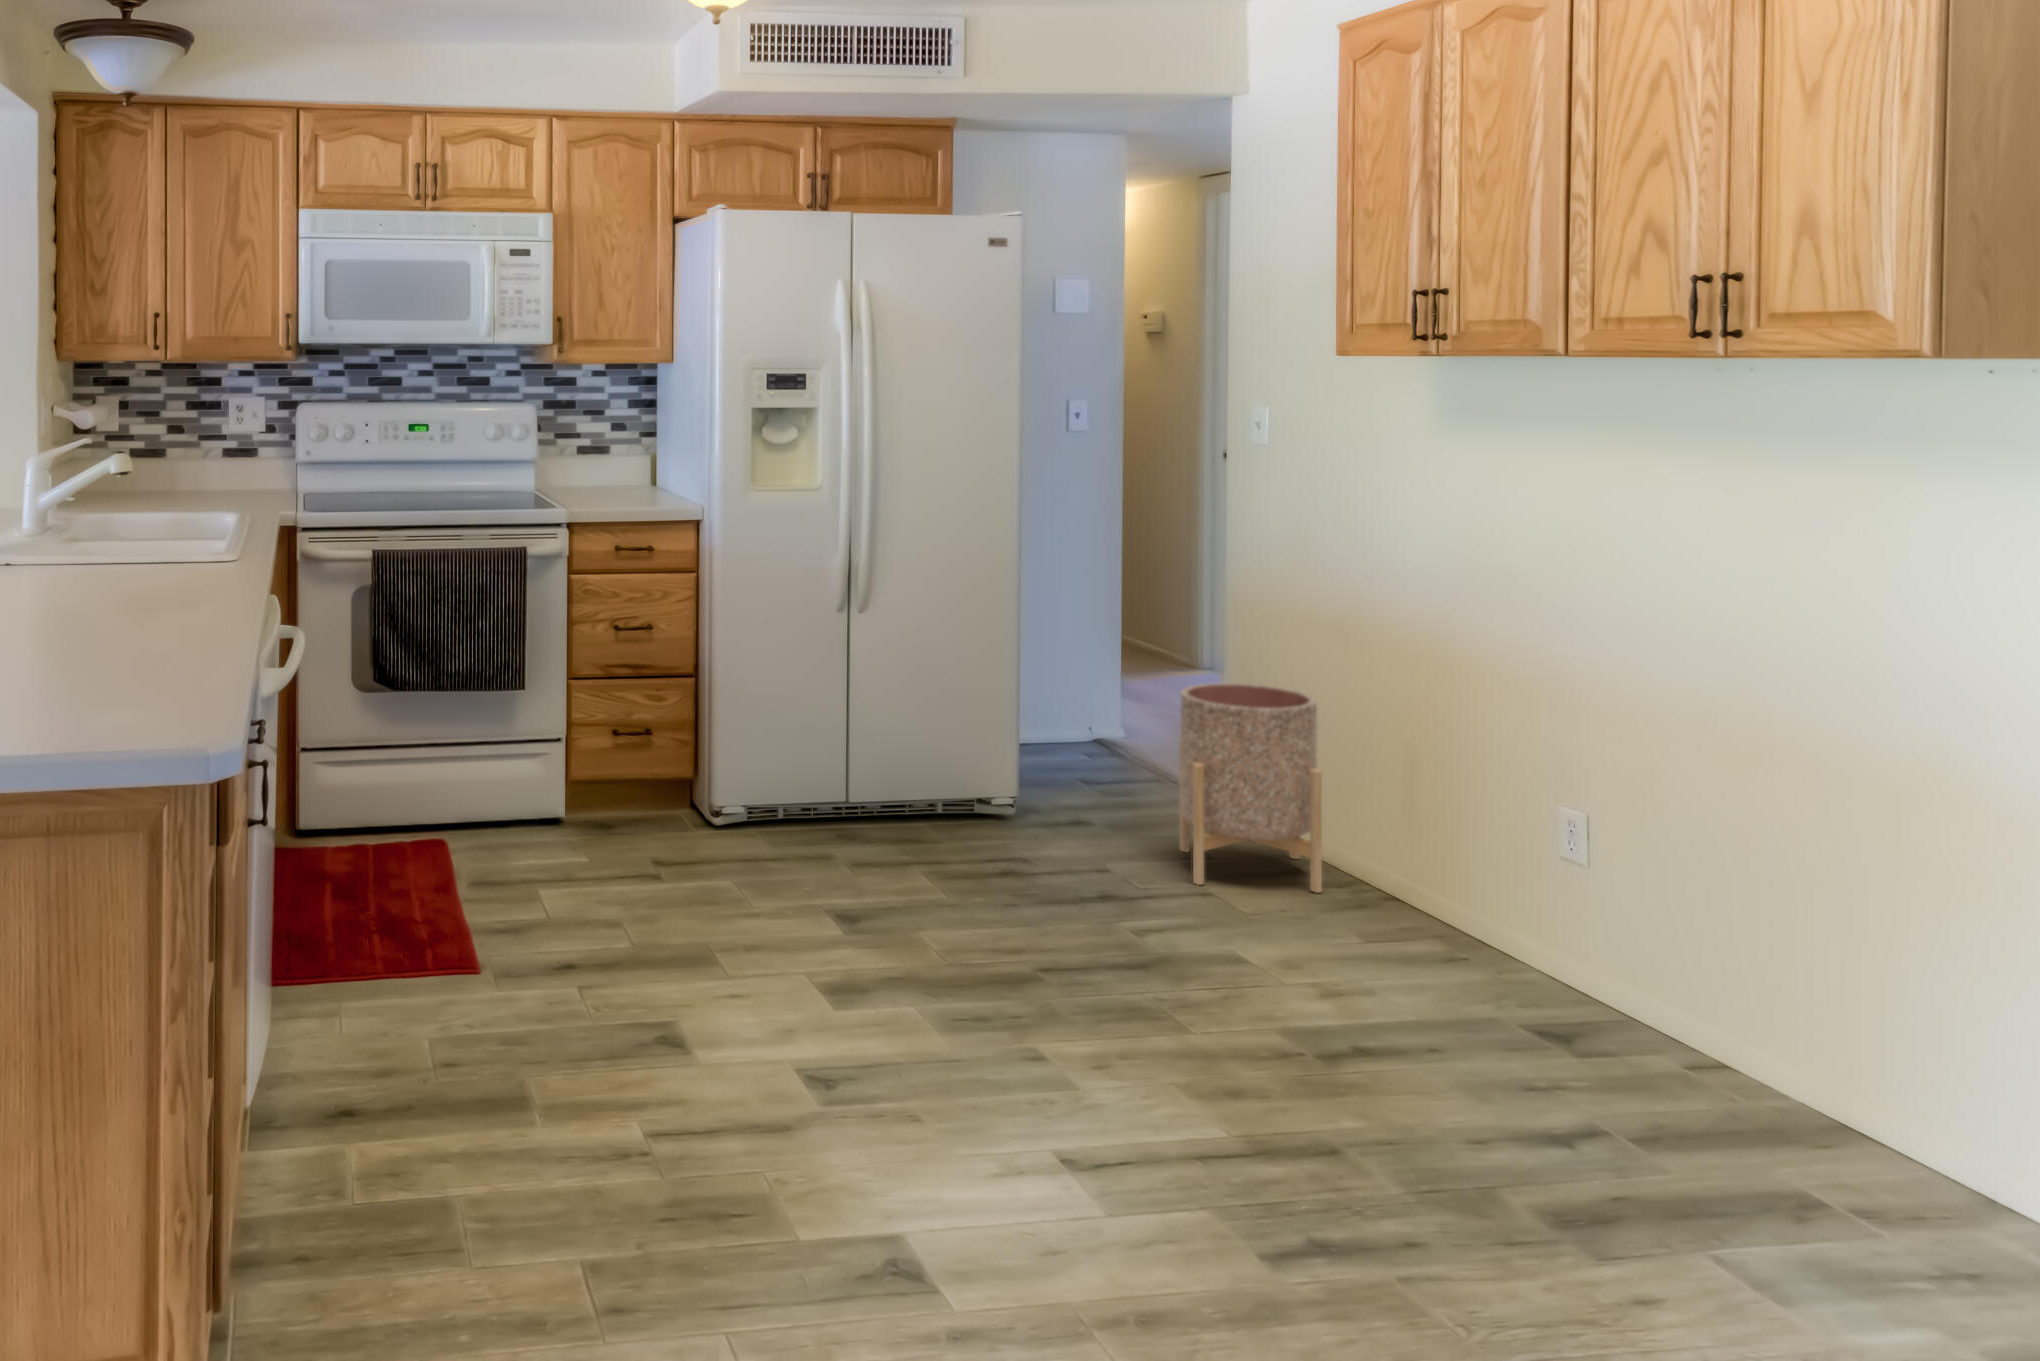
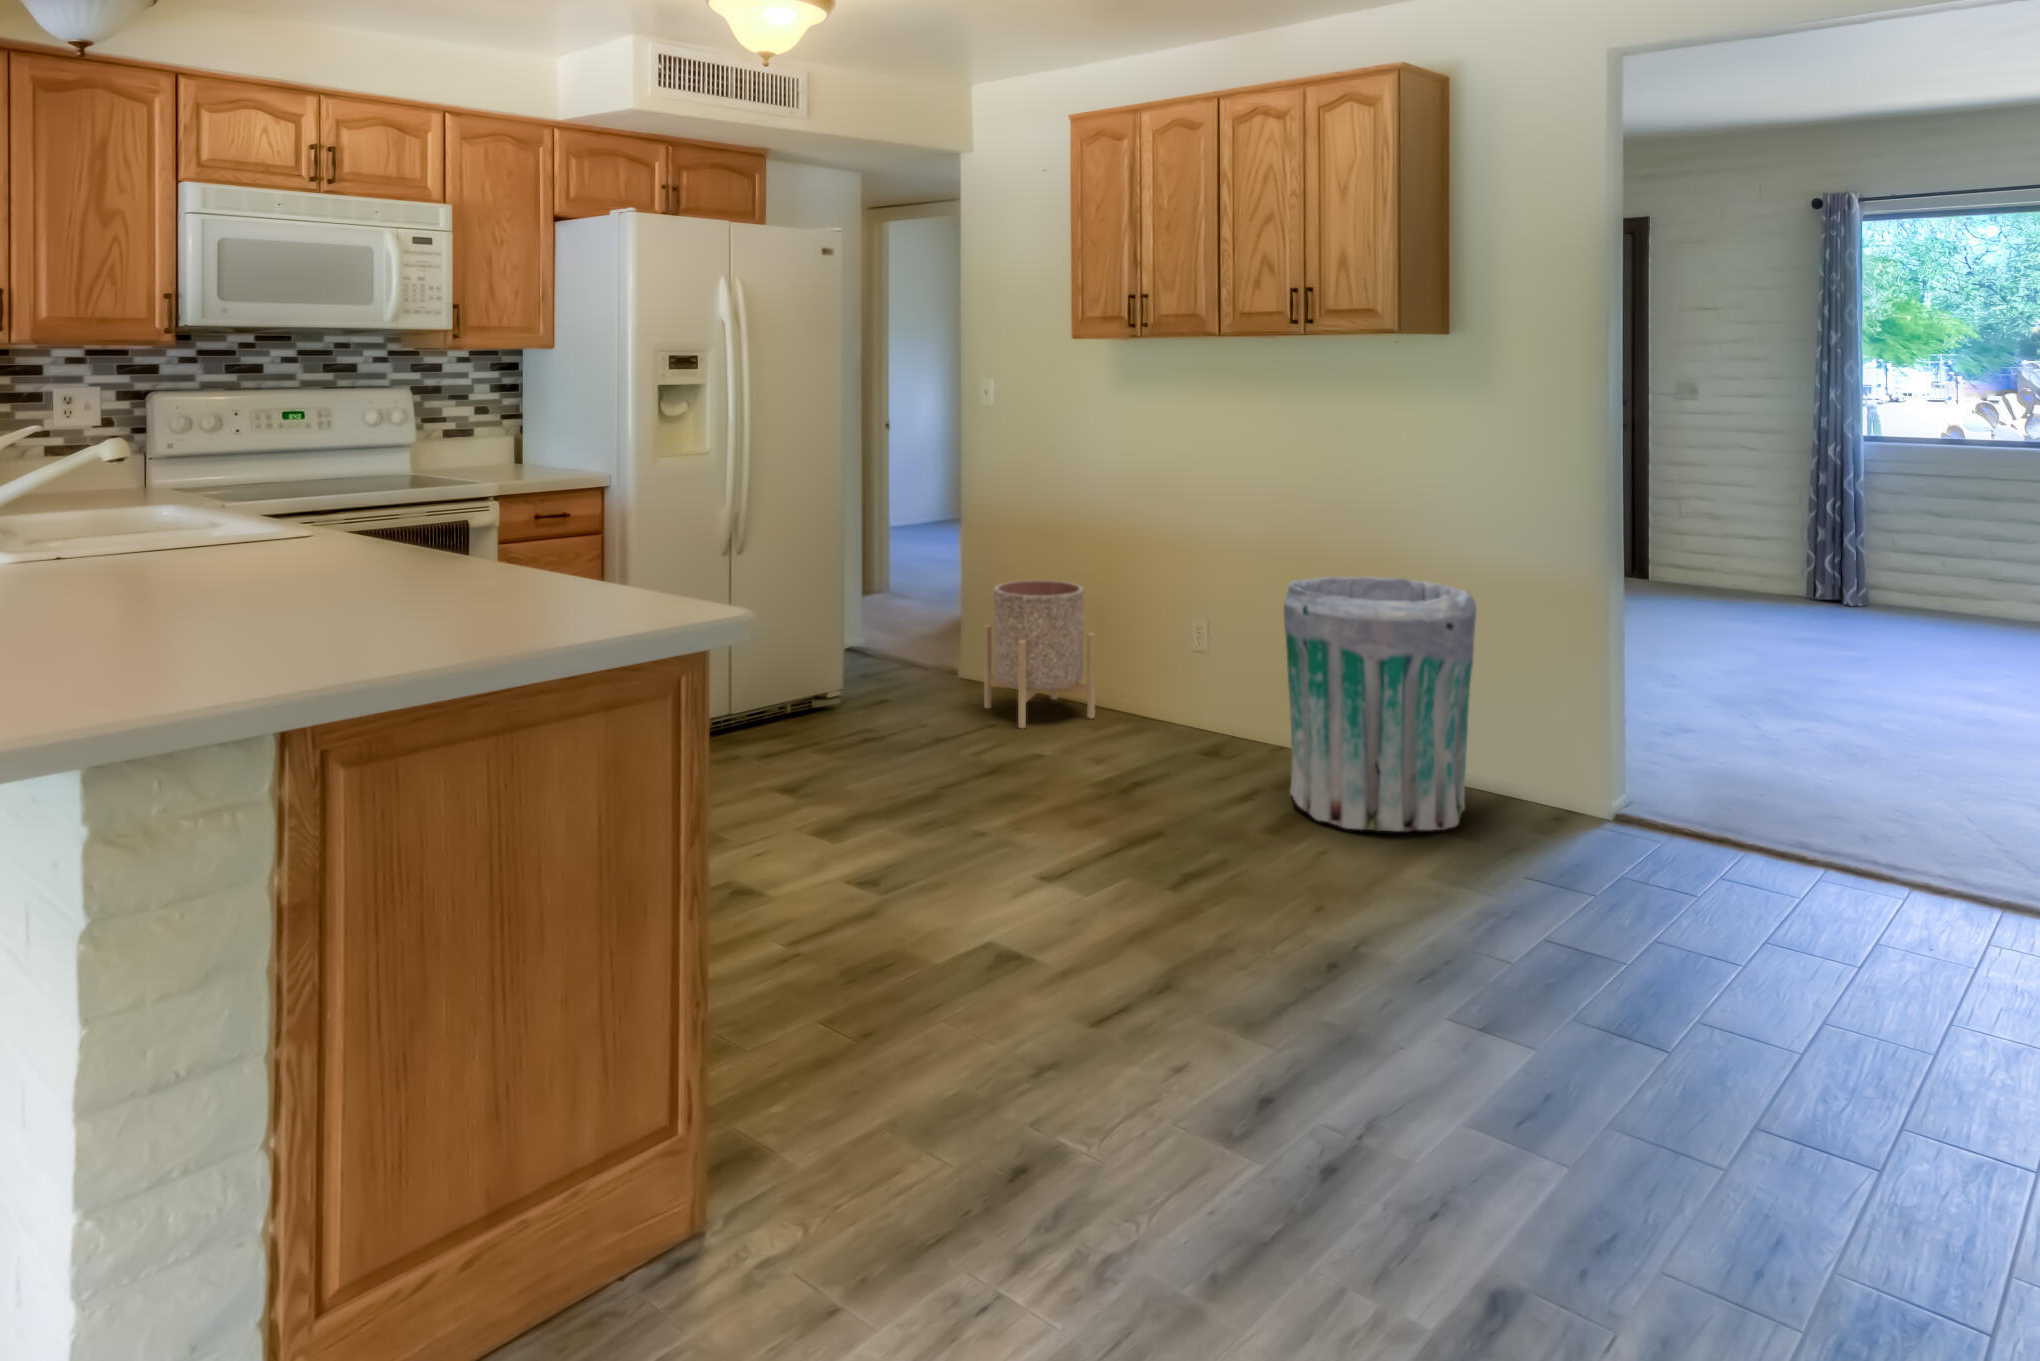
trash can: none [1465,725,1822,1173] -> present [1284,576,1476,831]

